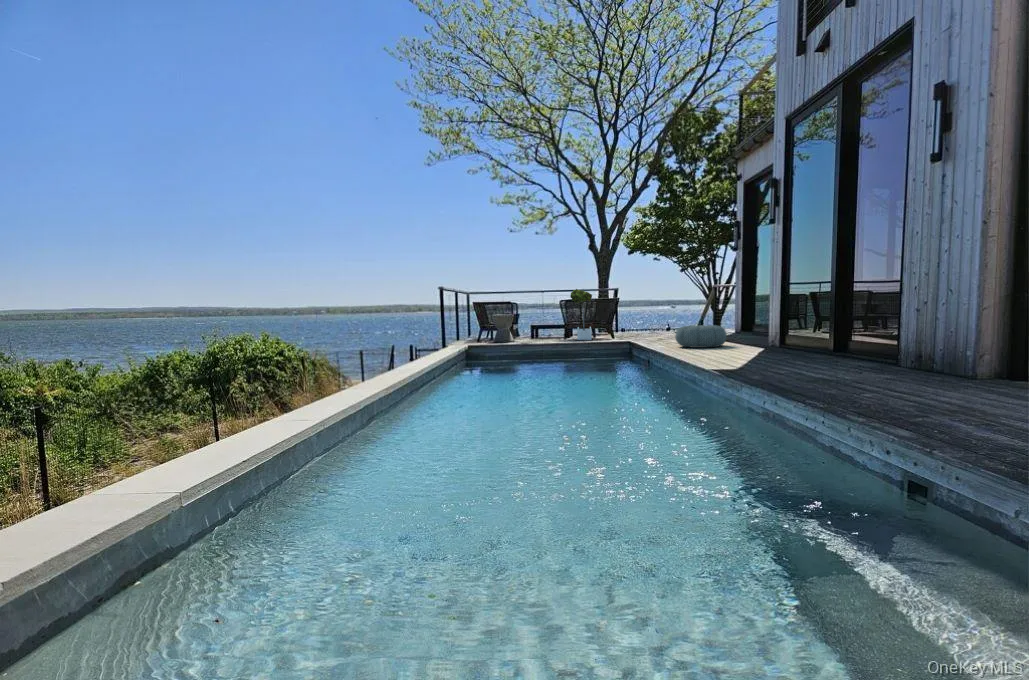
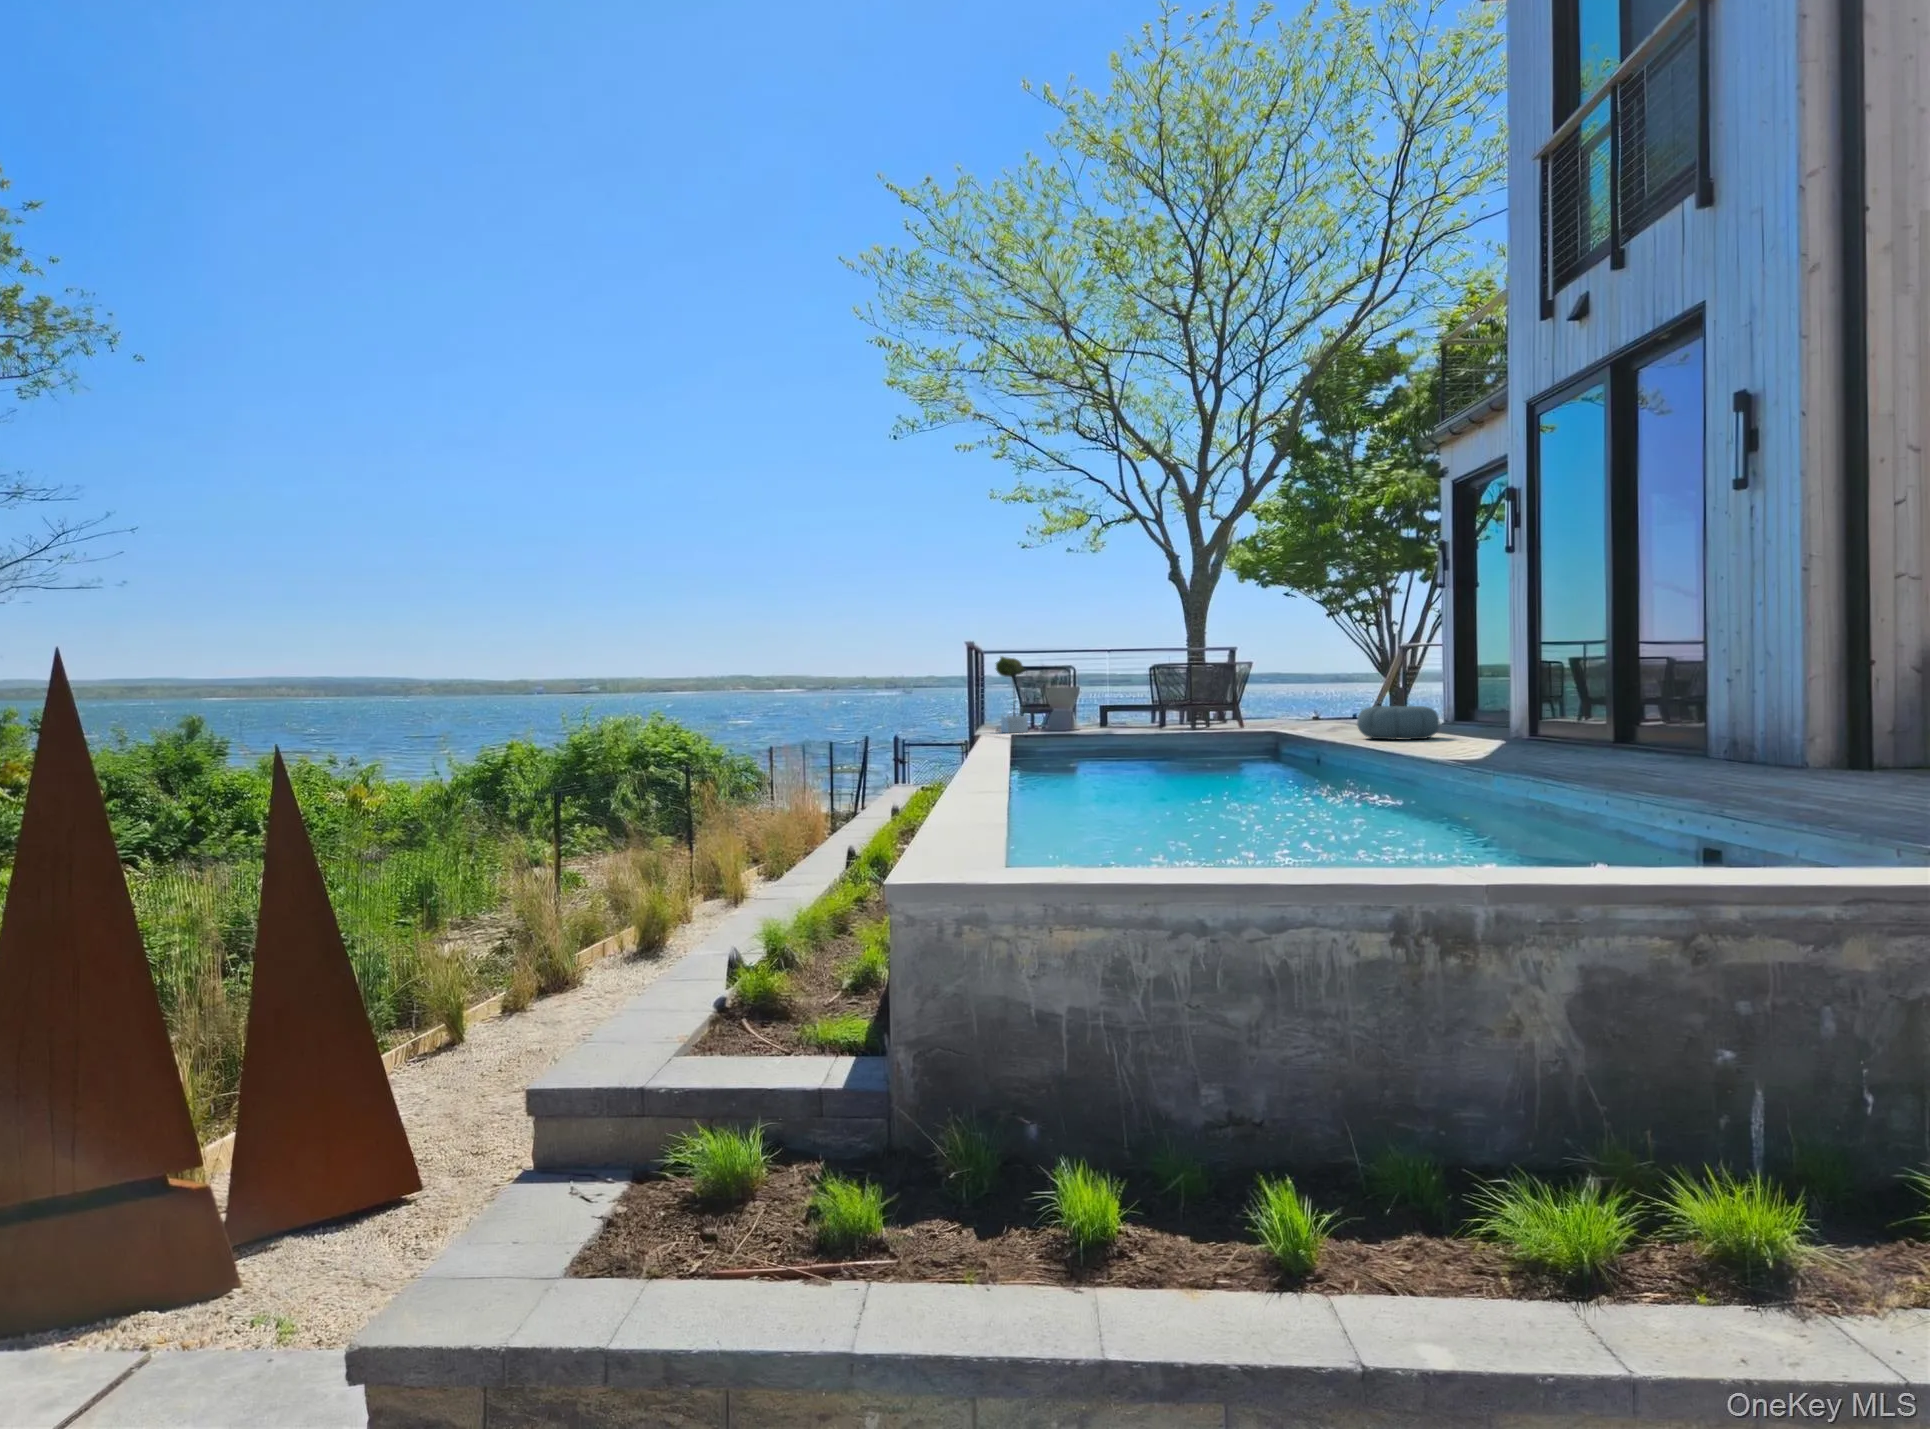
potted tree: present [570,289,592,340] -> present [996,657,1028,733]

